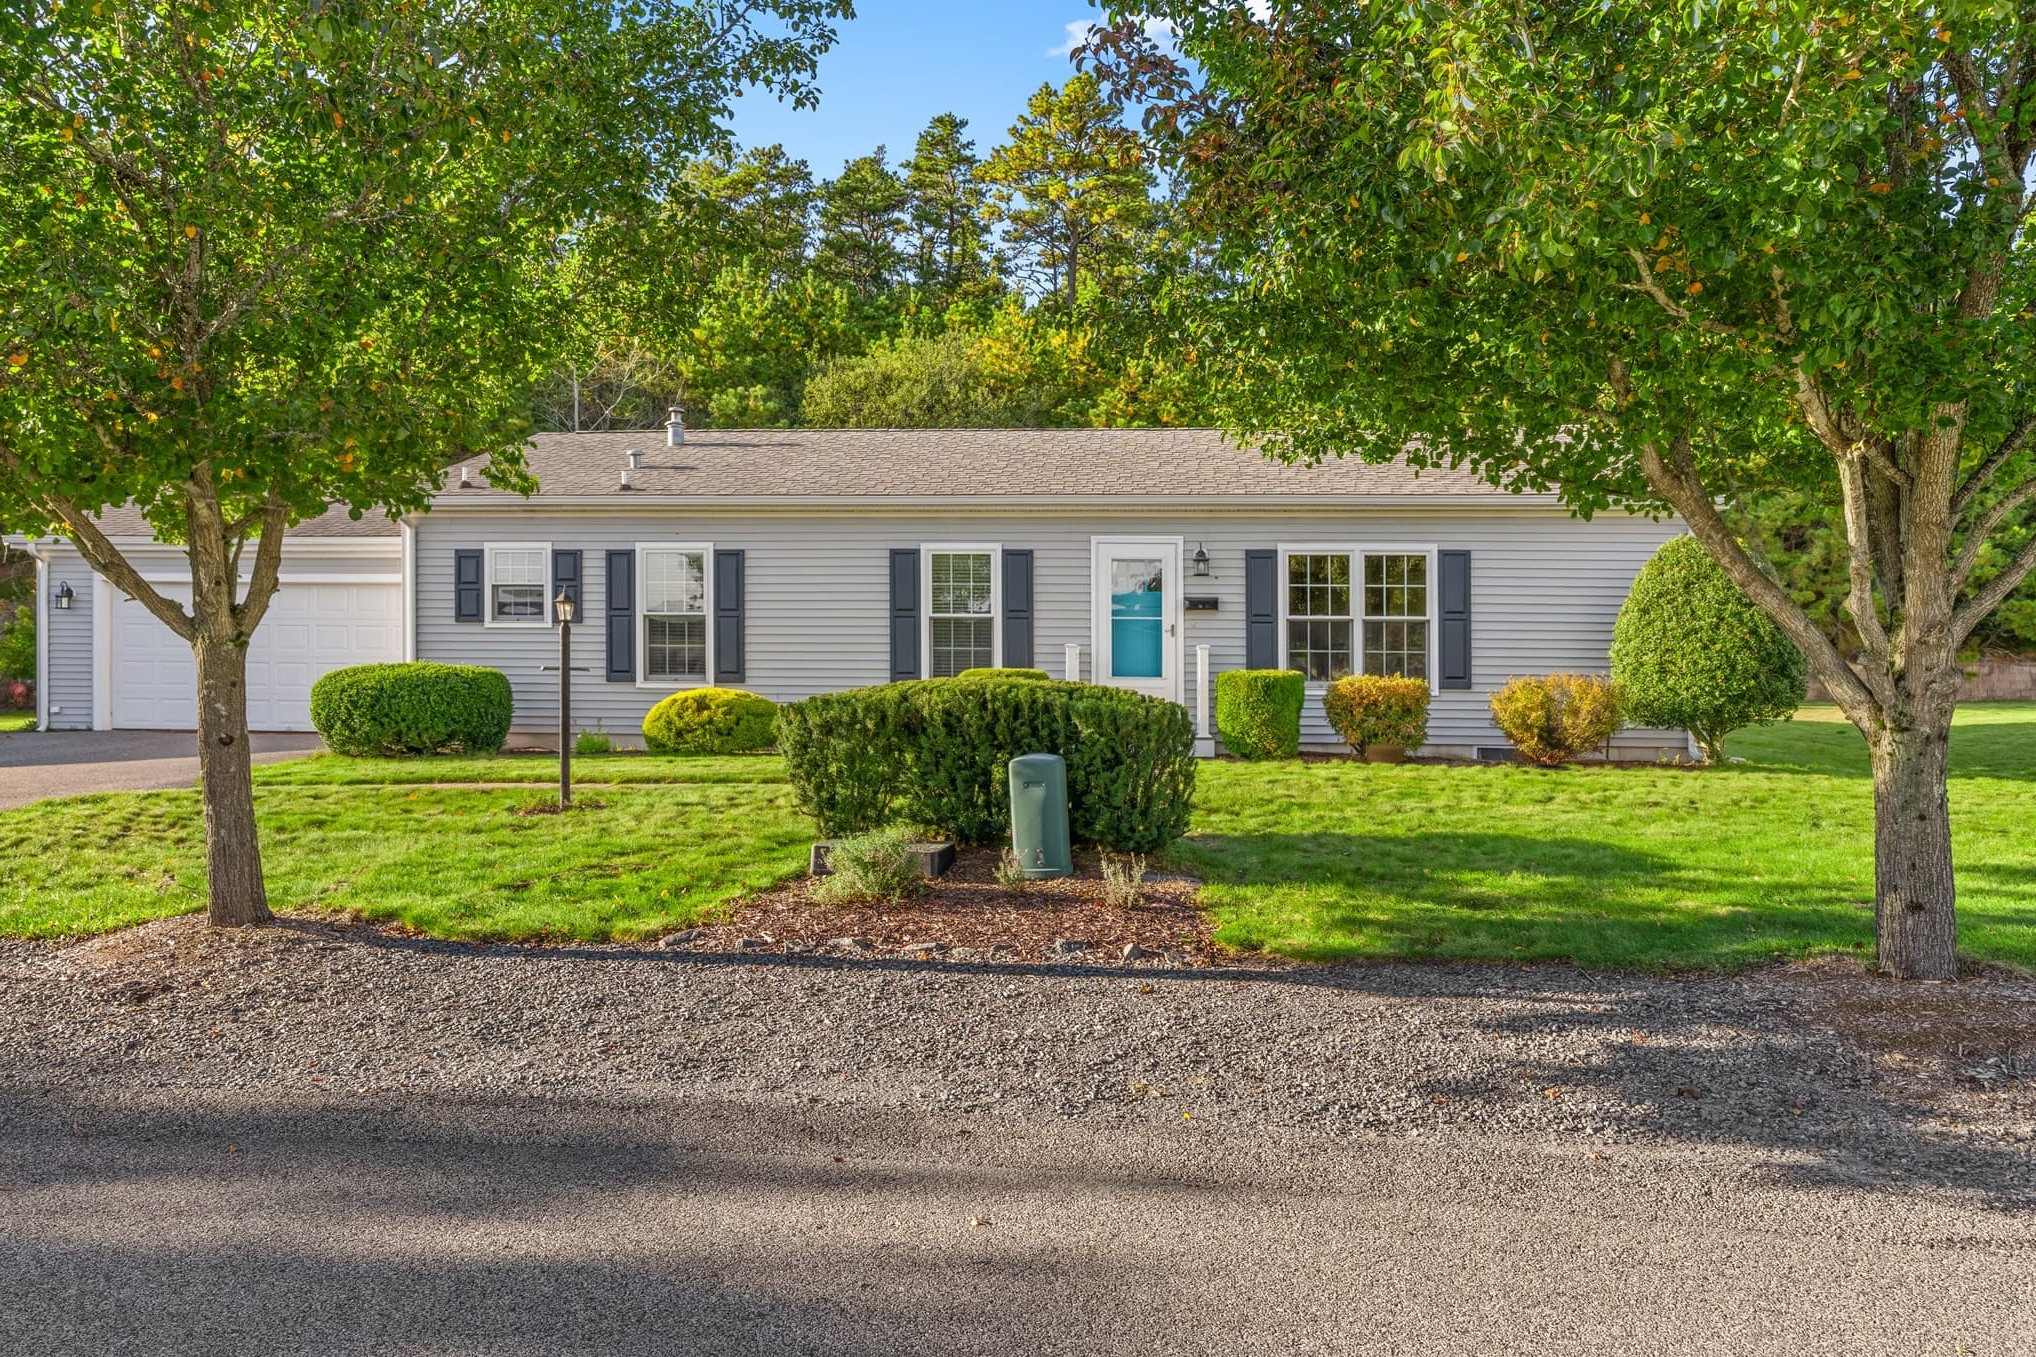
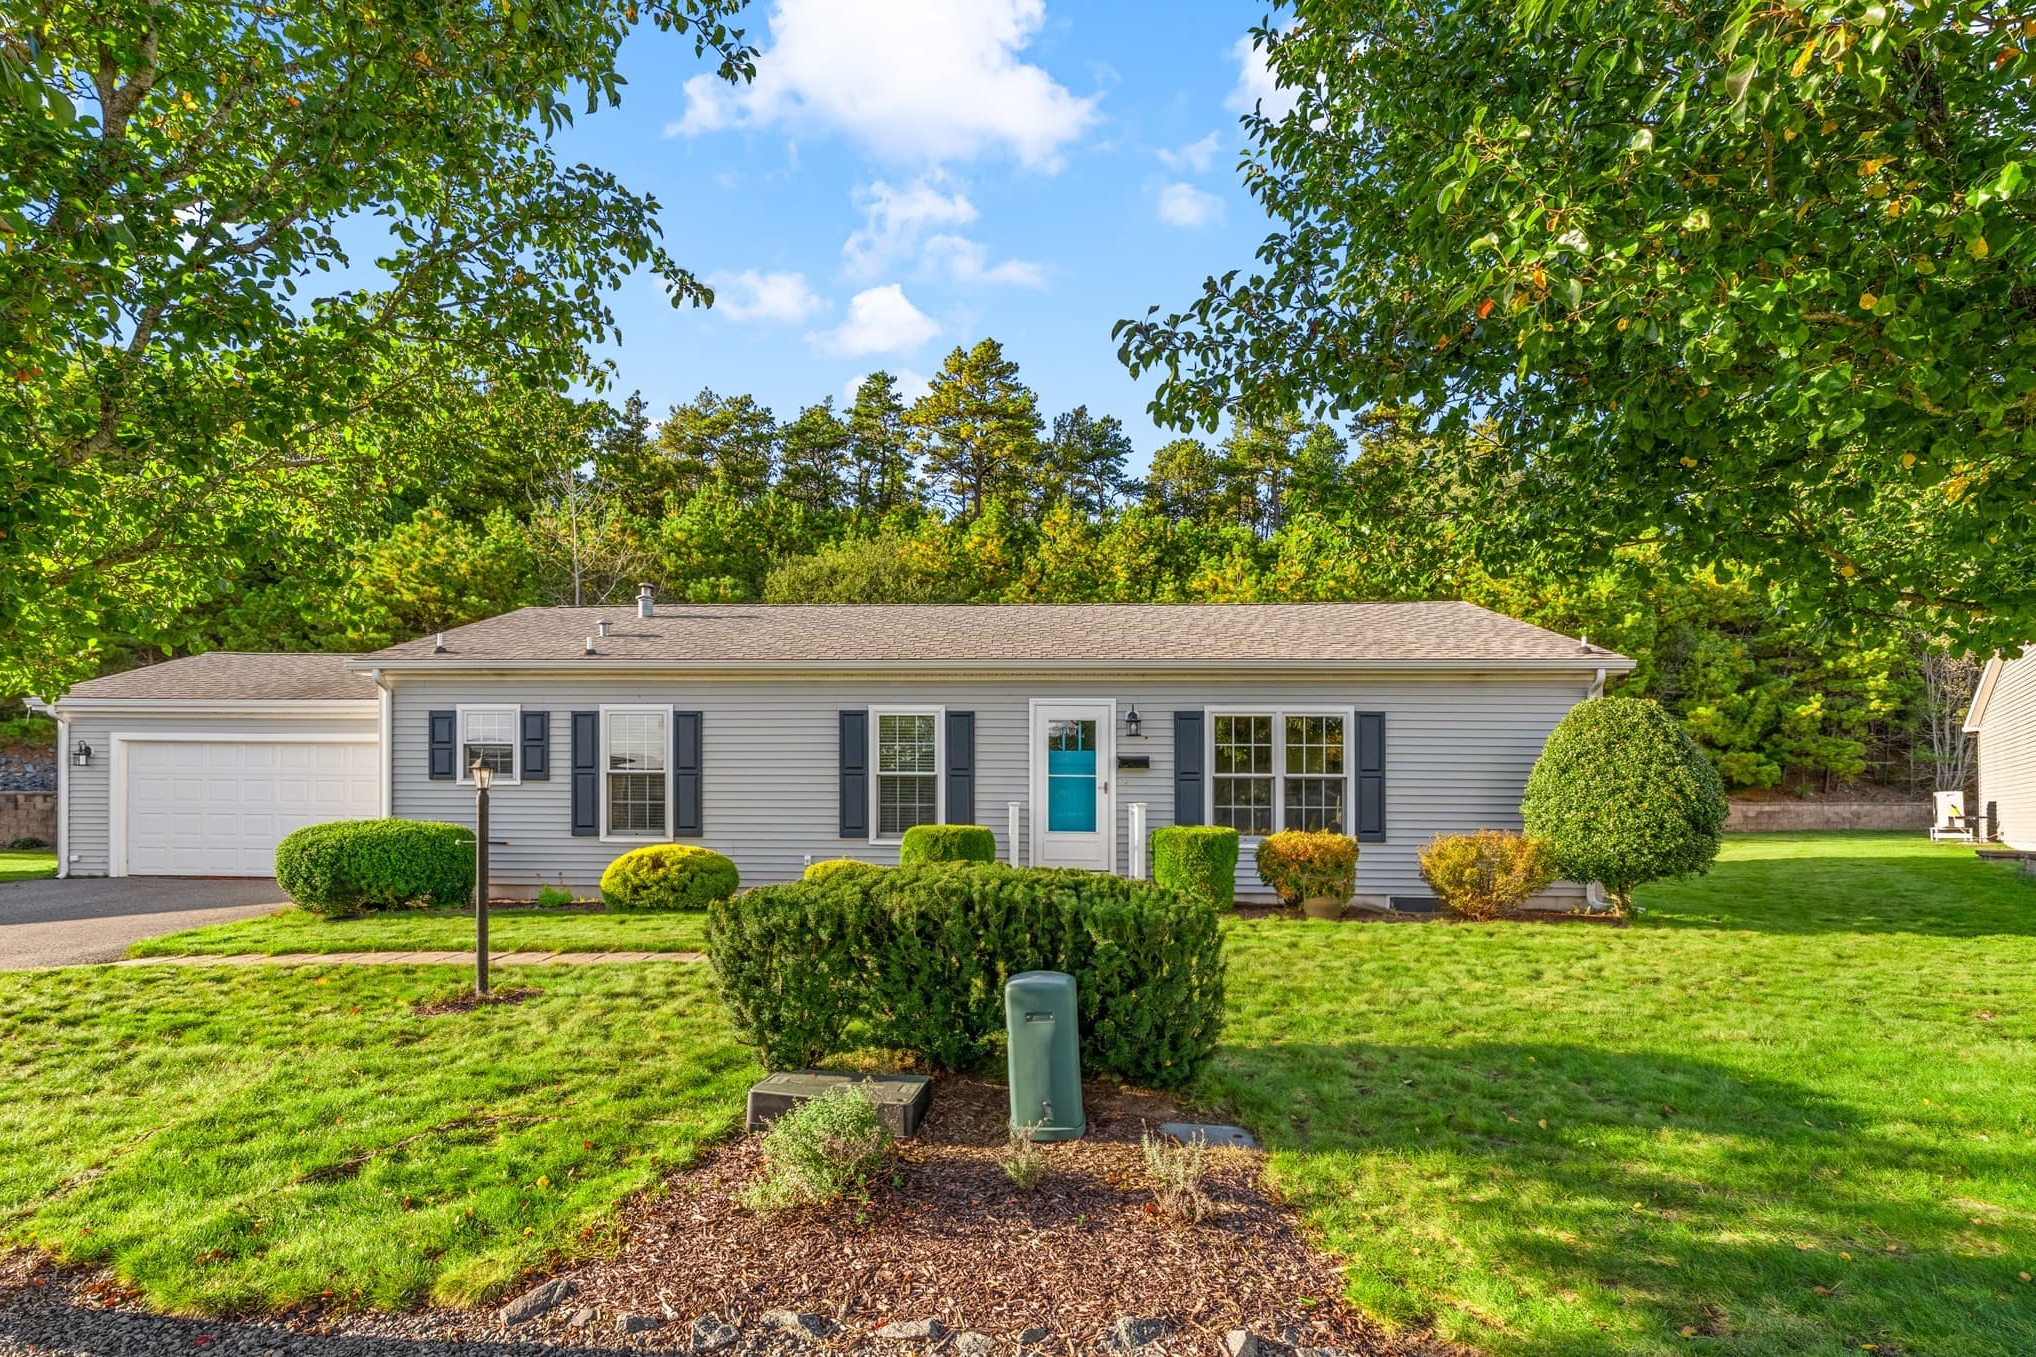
potted tree: present [1534,711,1571,771] -> present [323,860,364,922]

